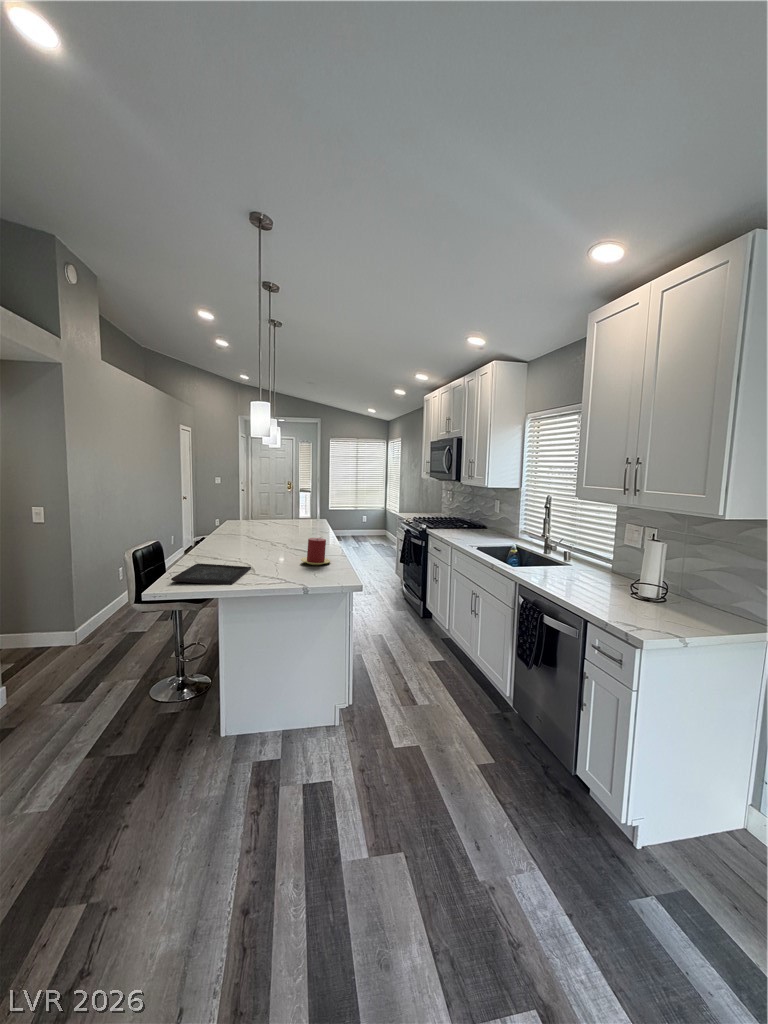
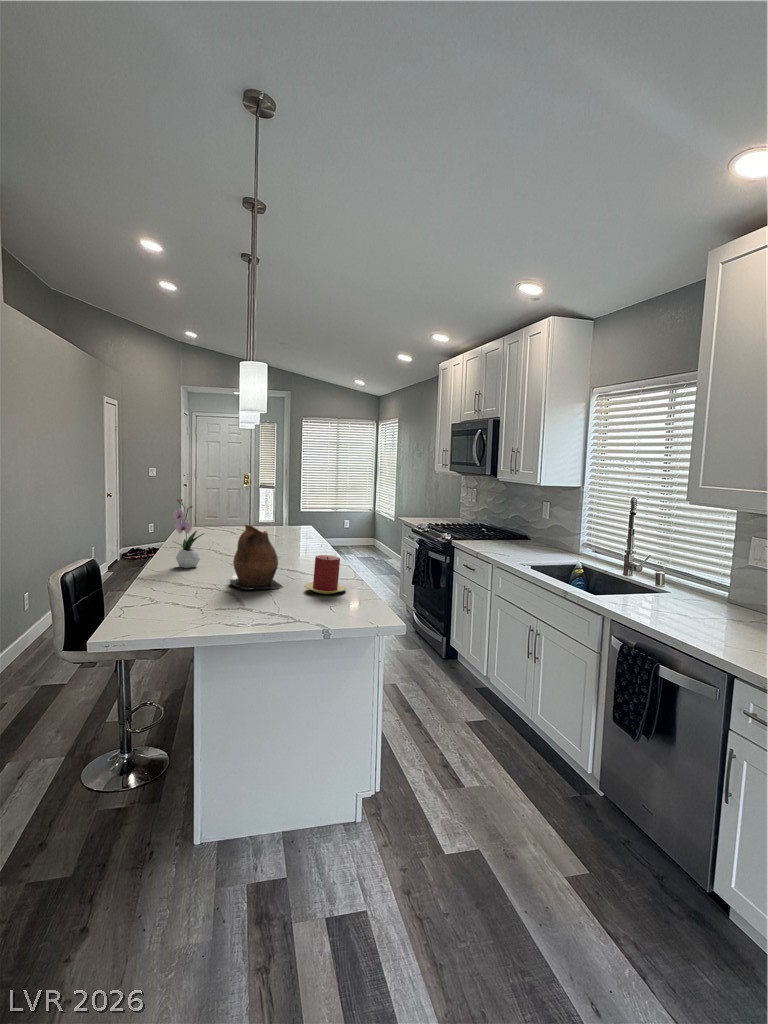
flower arrangement: none [214,499,237,548] -> present [173,499,203,568]
ceramic pitcher: none [248,516,287,562] -> present [230,524,283,589]
tray: present [171,563,251,585] -> none [127,593,237,627]

